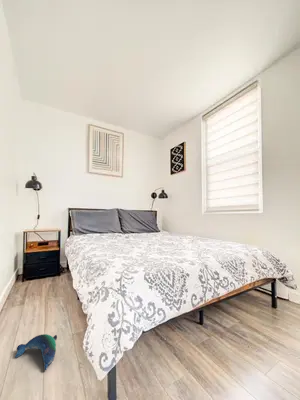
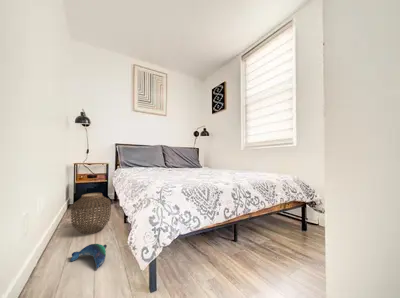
woven basket: none [18,267,63,315] -> present [71,193,111,234]

